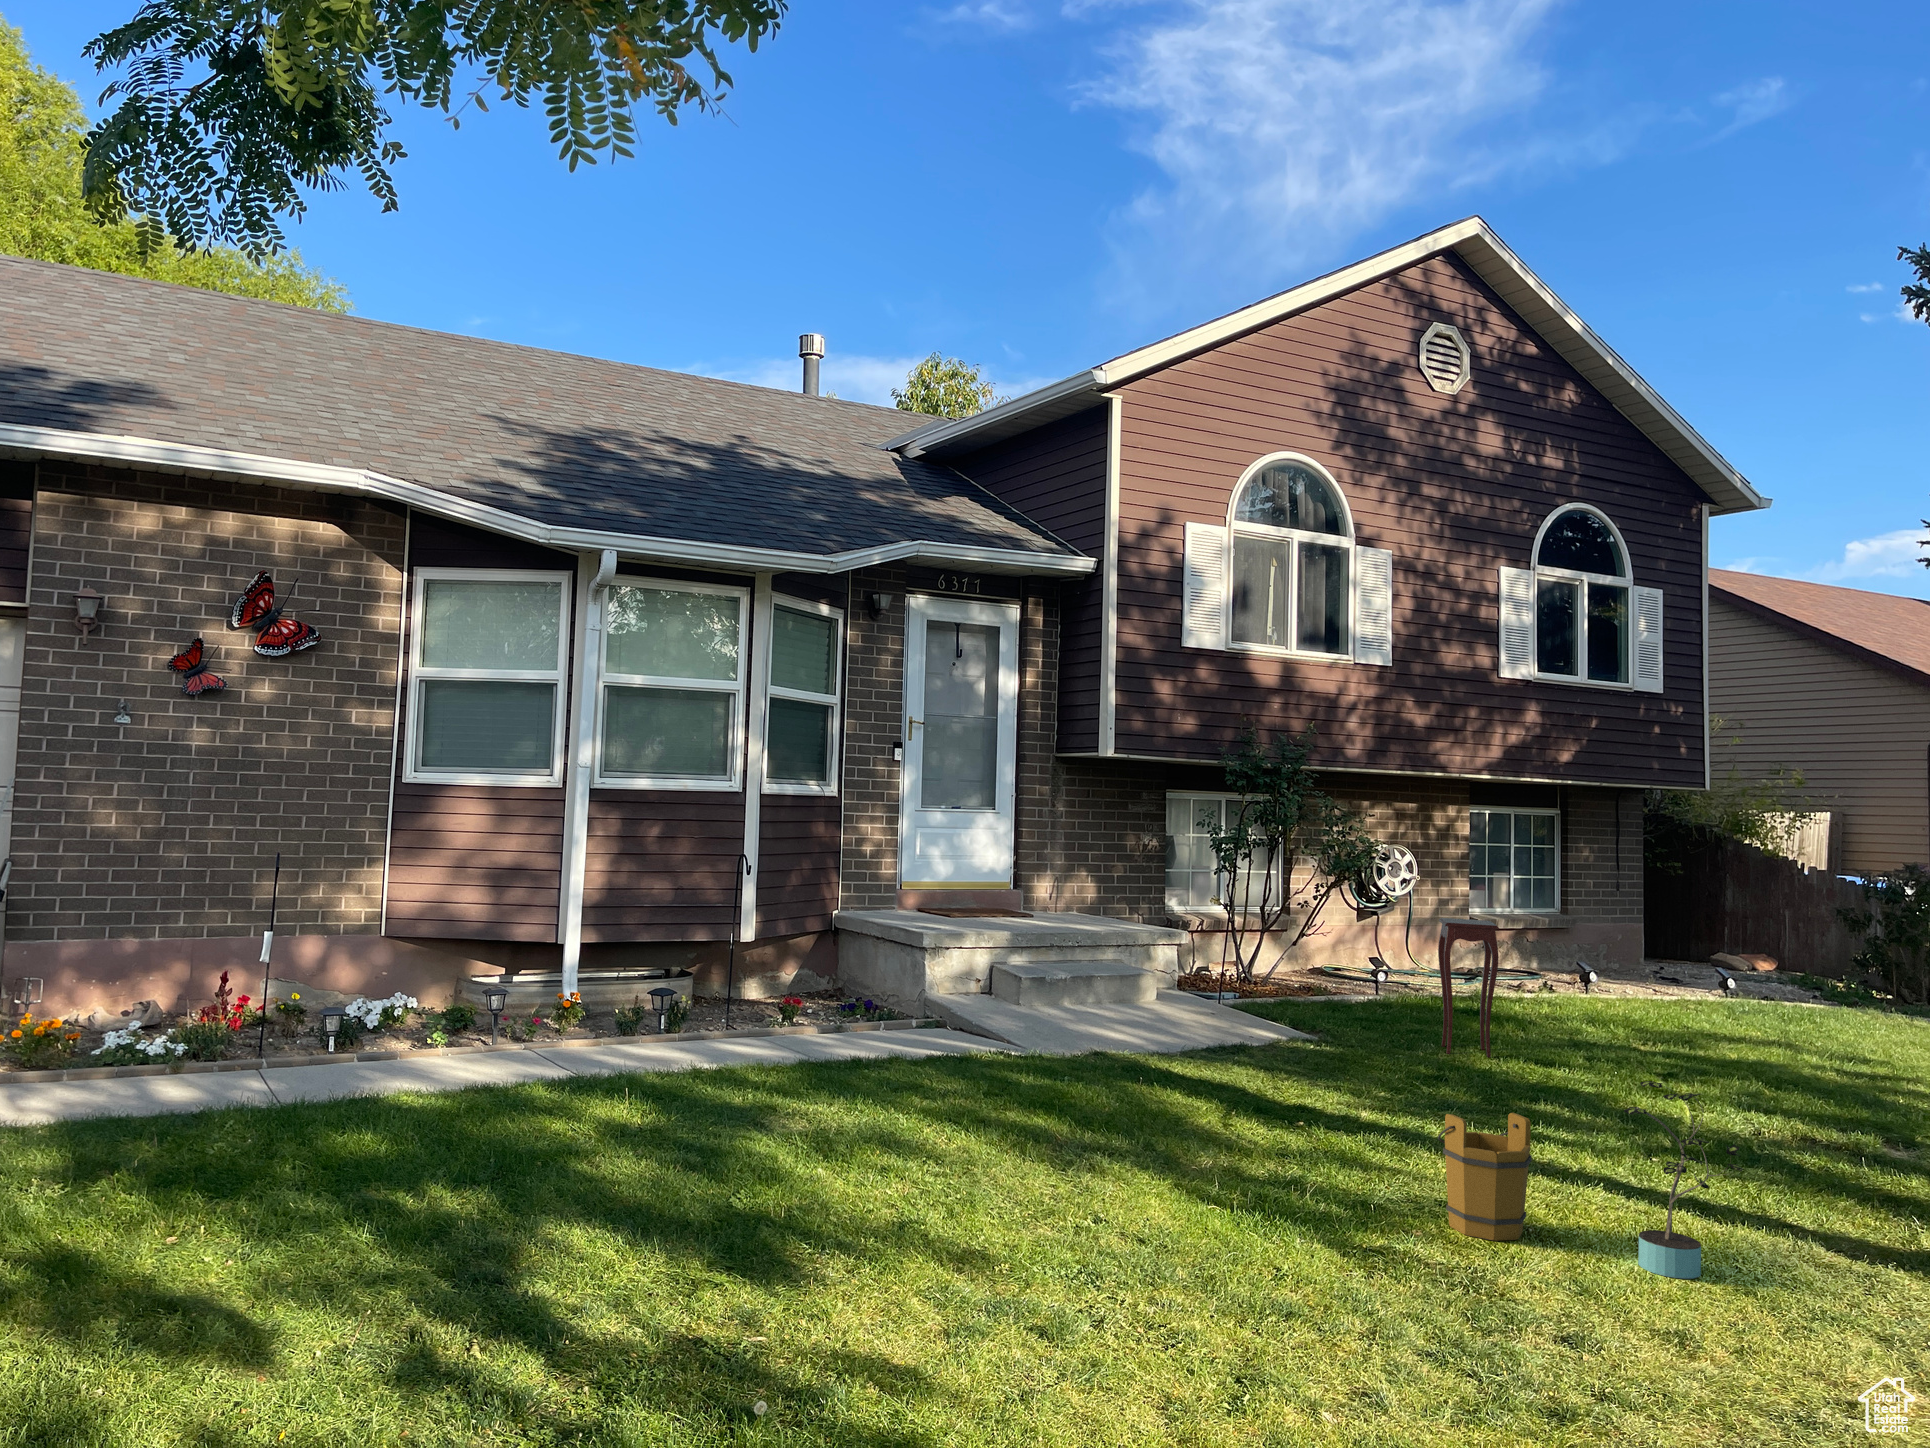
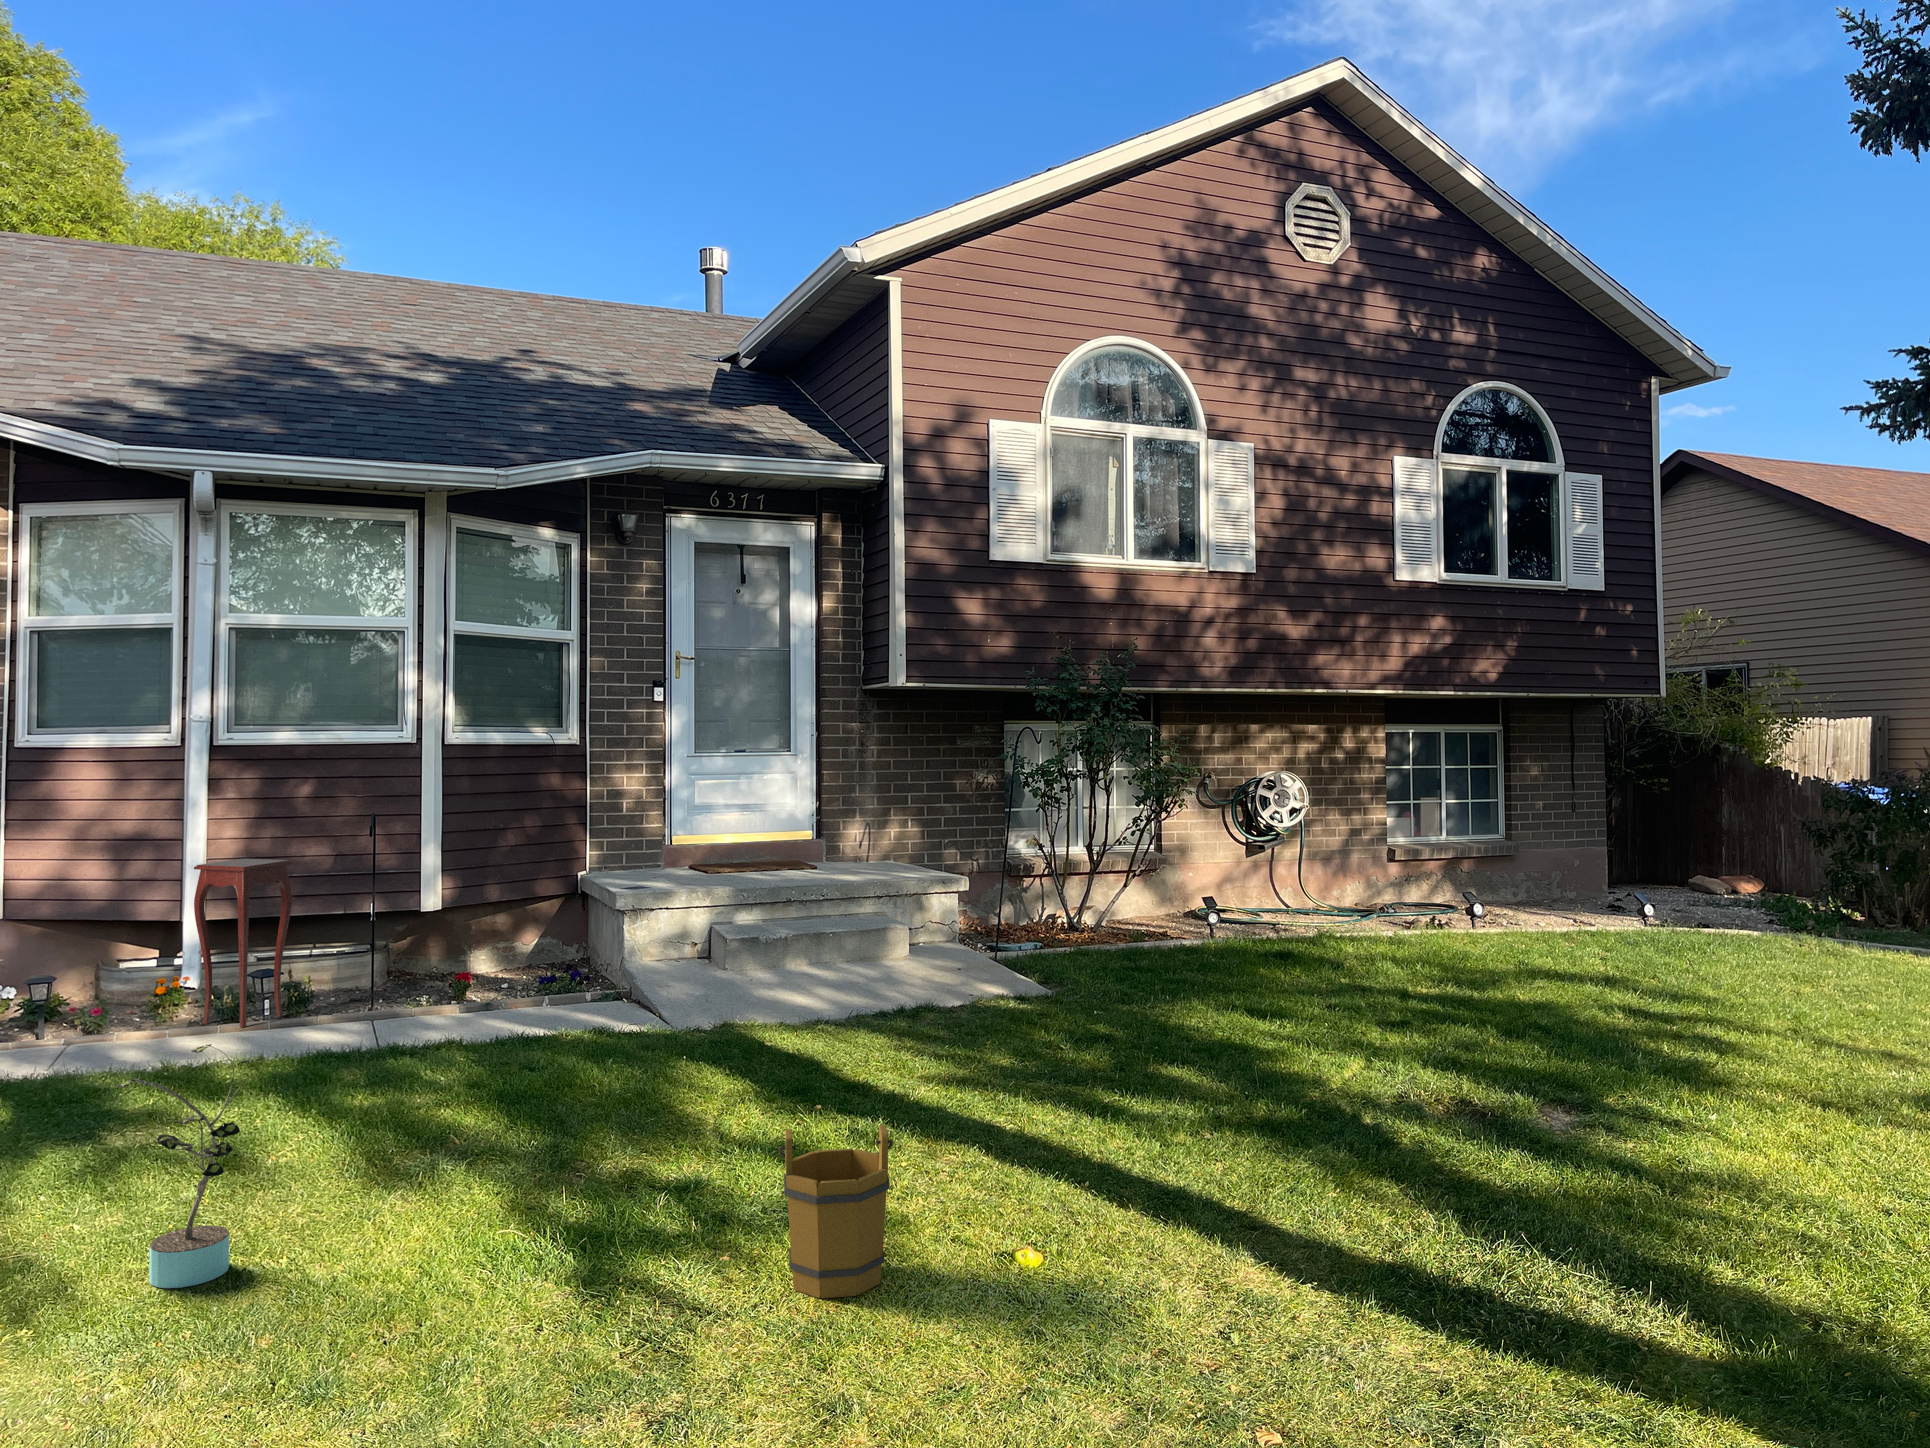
side table: present [1438,918,1499,1057] -> present [194,859,292,1027]
potted plant: present [1624,1081,1743,1279] -> present [115,1044,264,1288]

